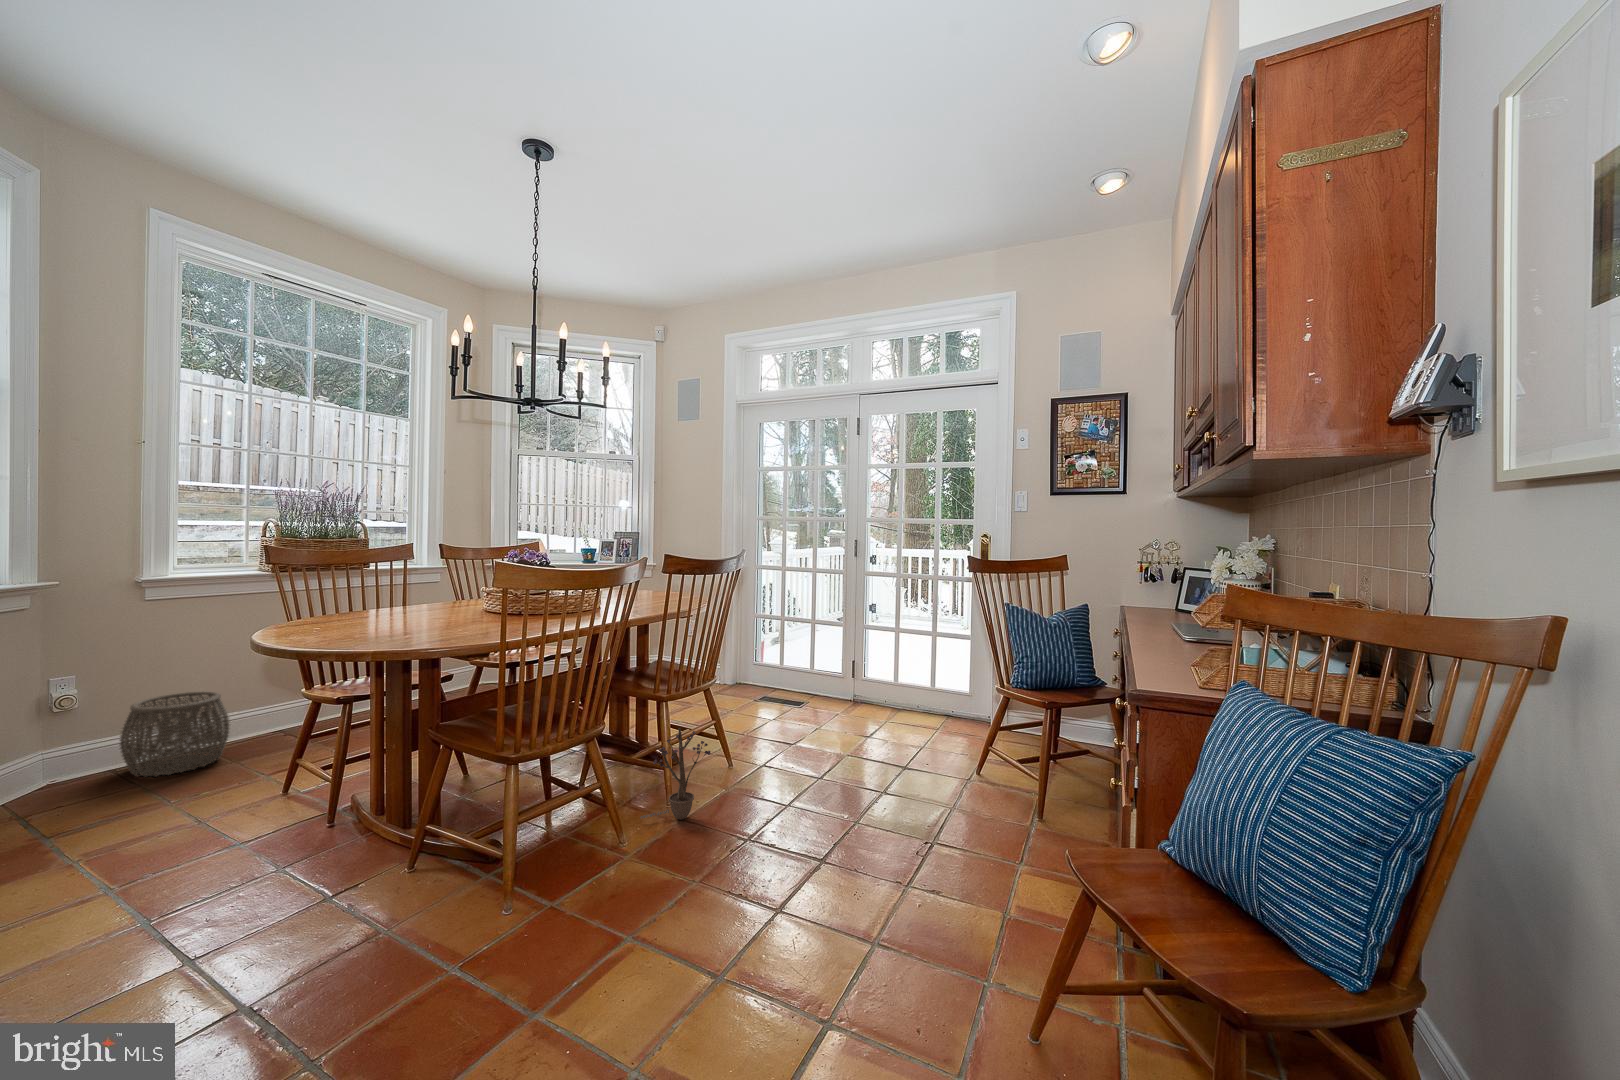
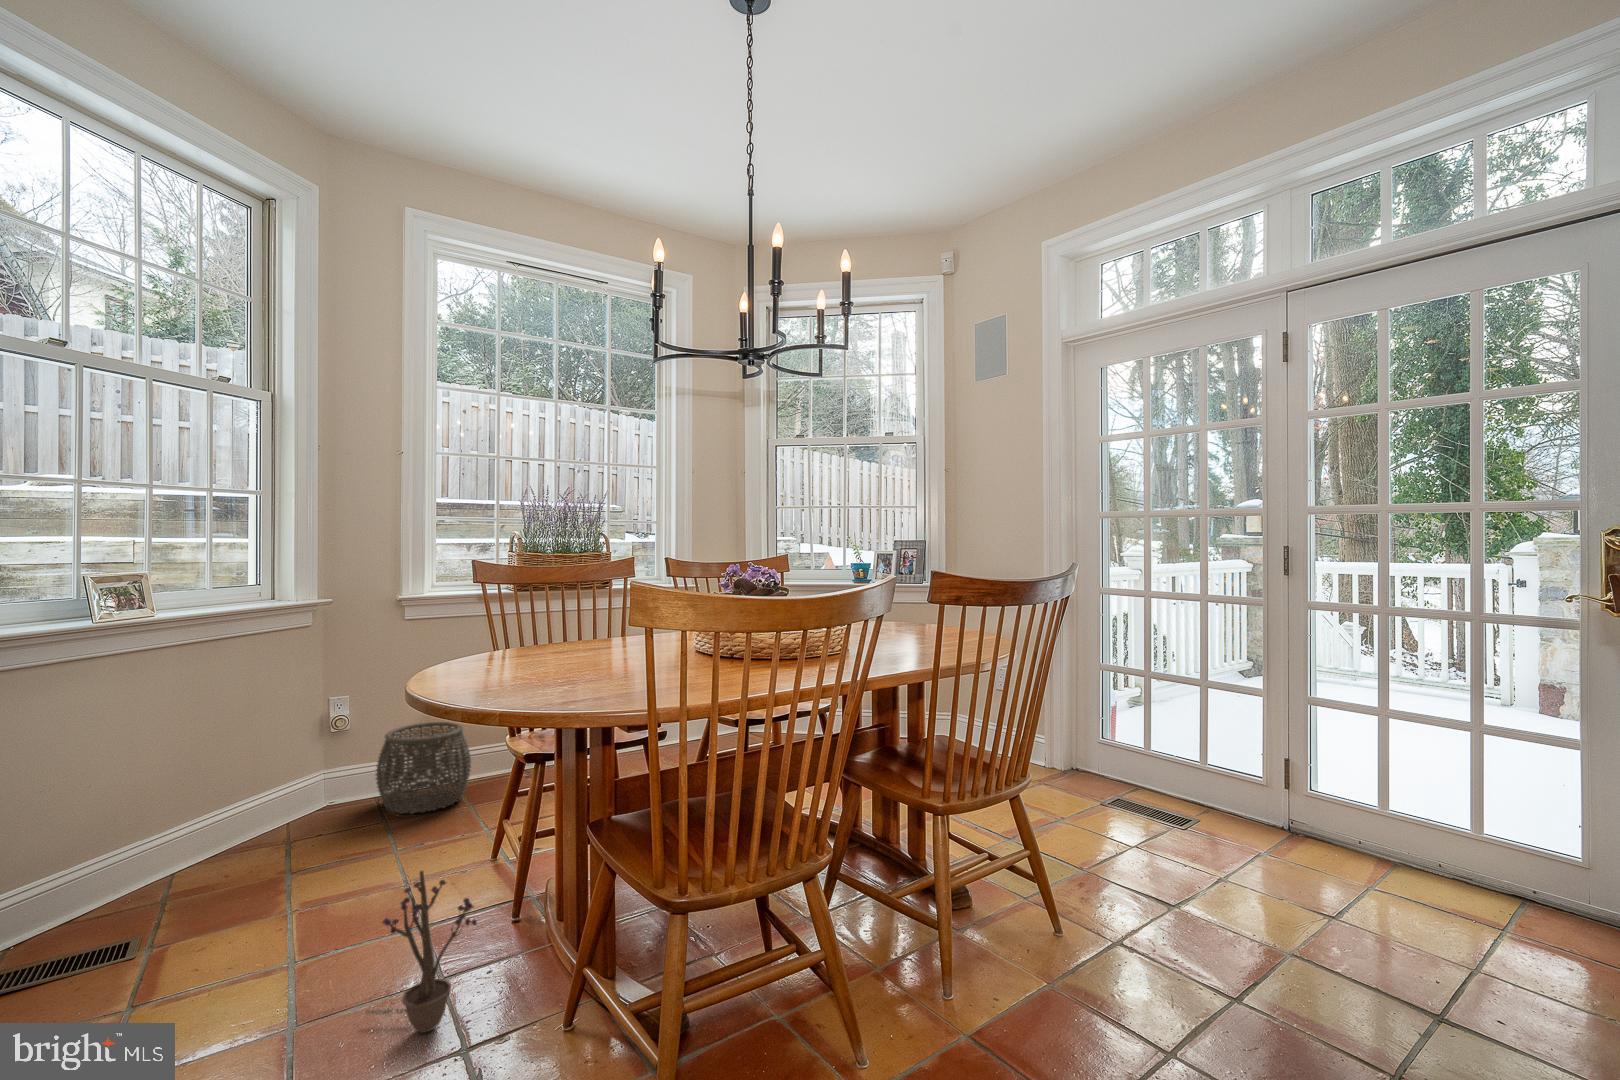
decorative plant: present [640,728,710,820] -> present [366,871,477,1033]

